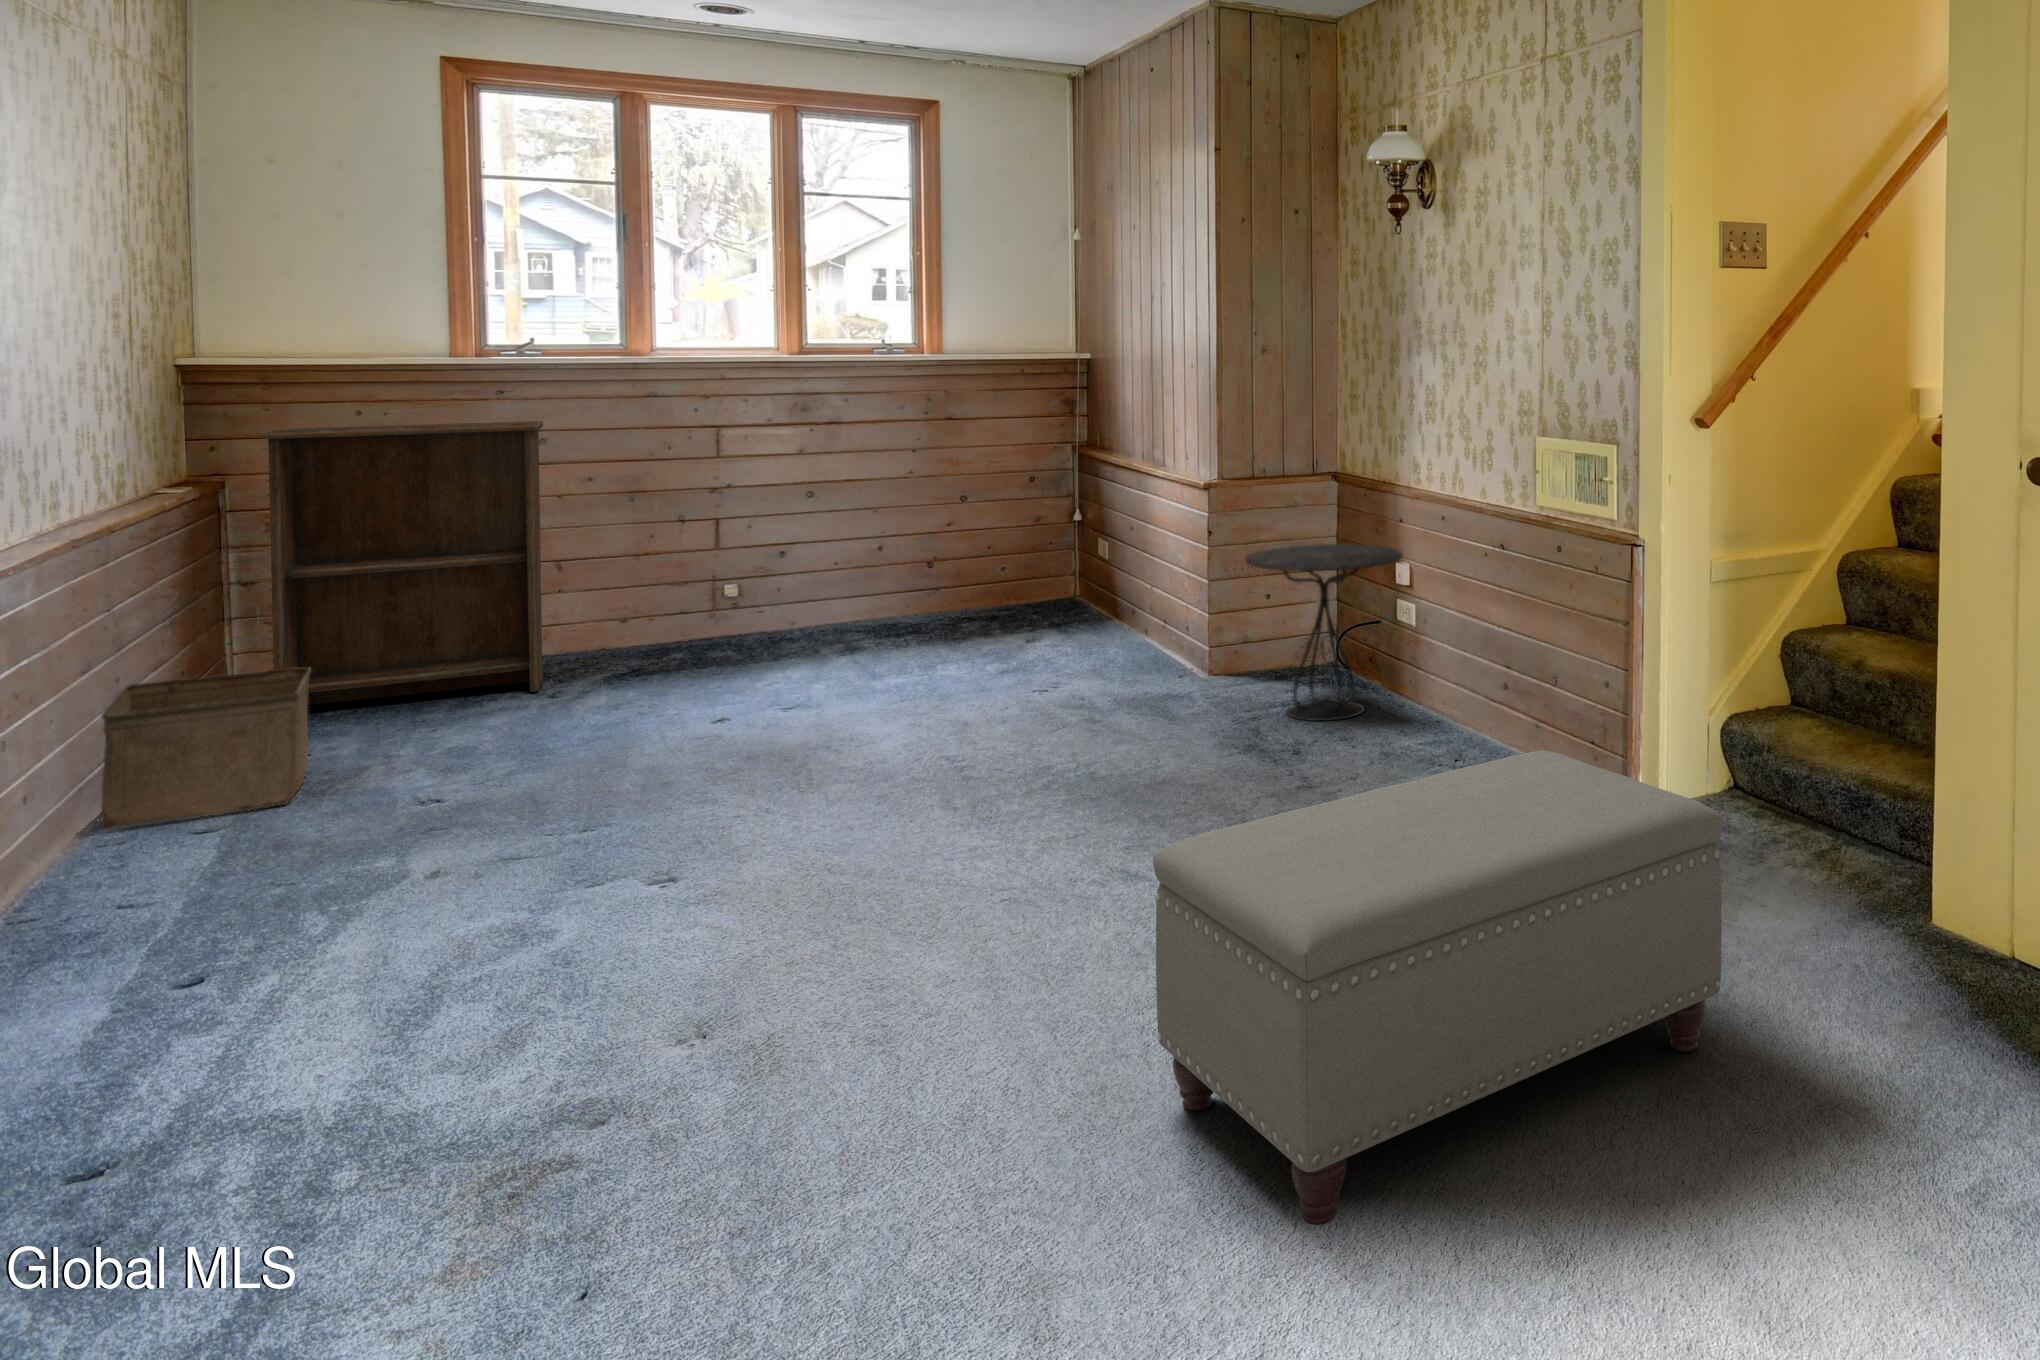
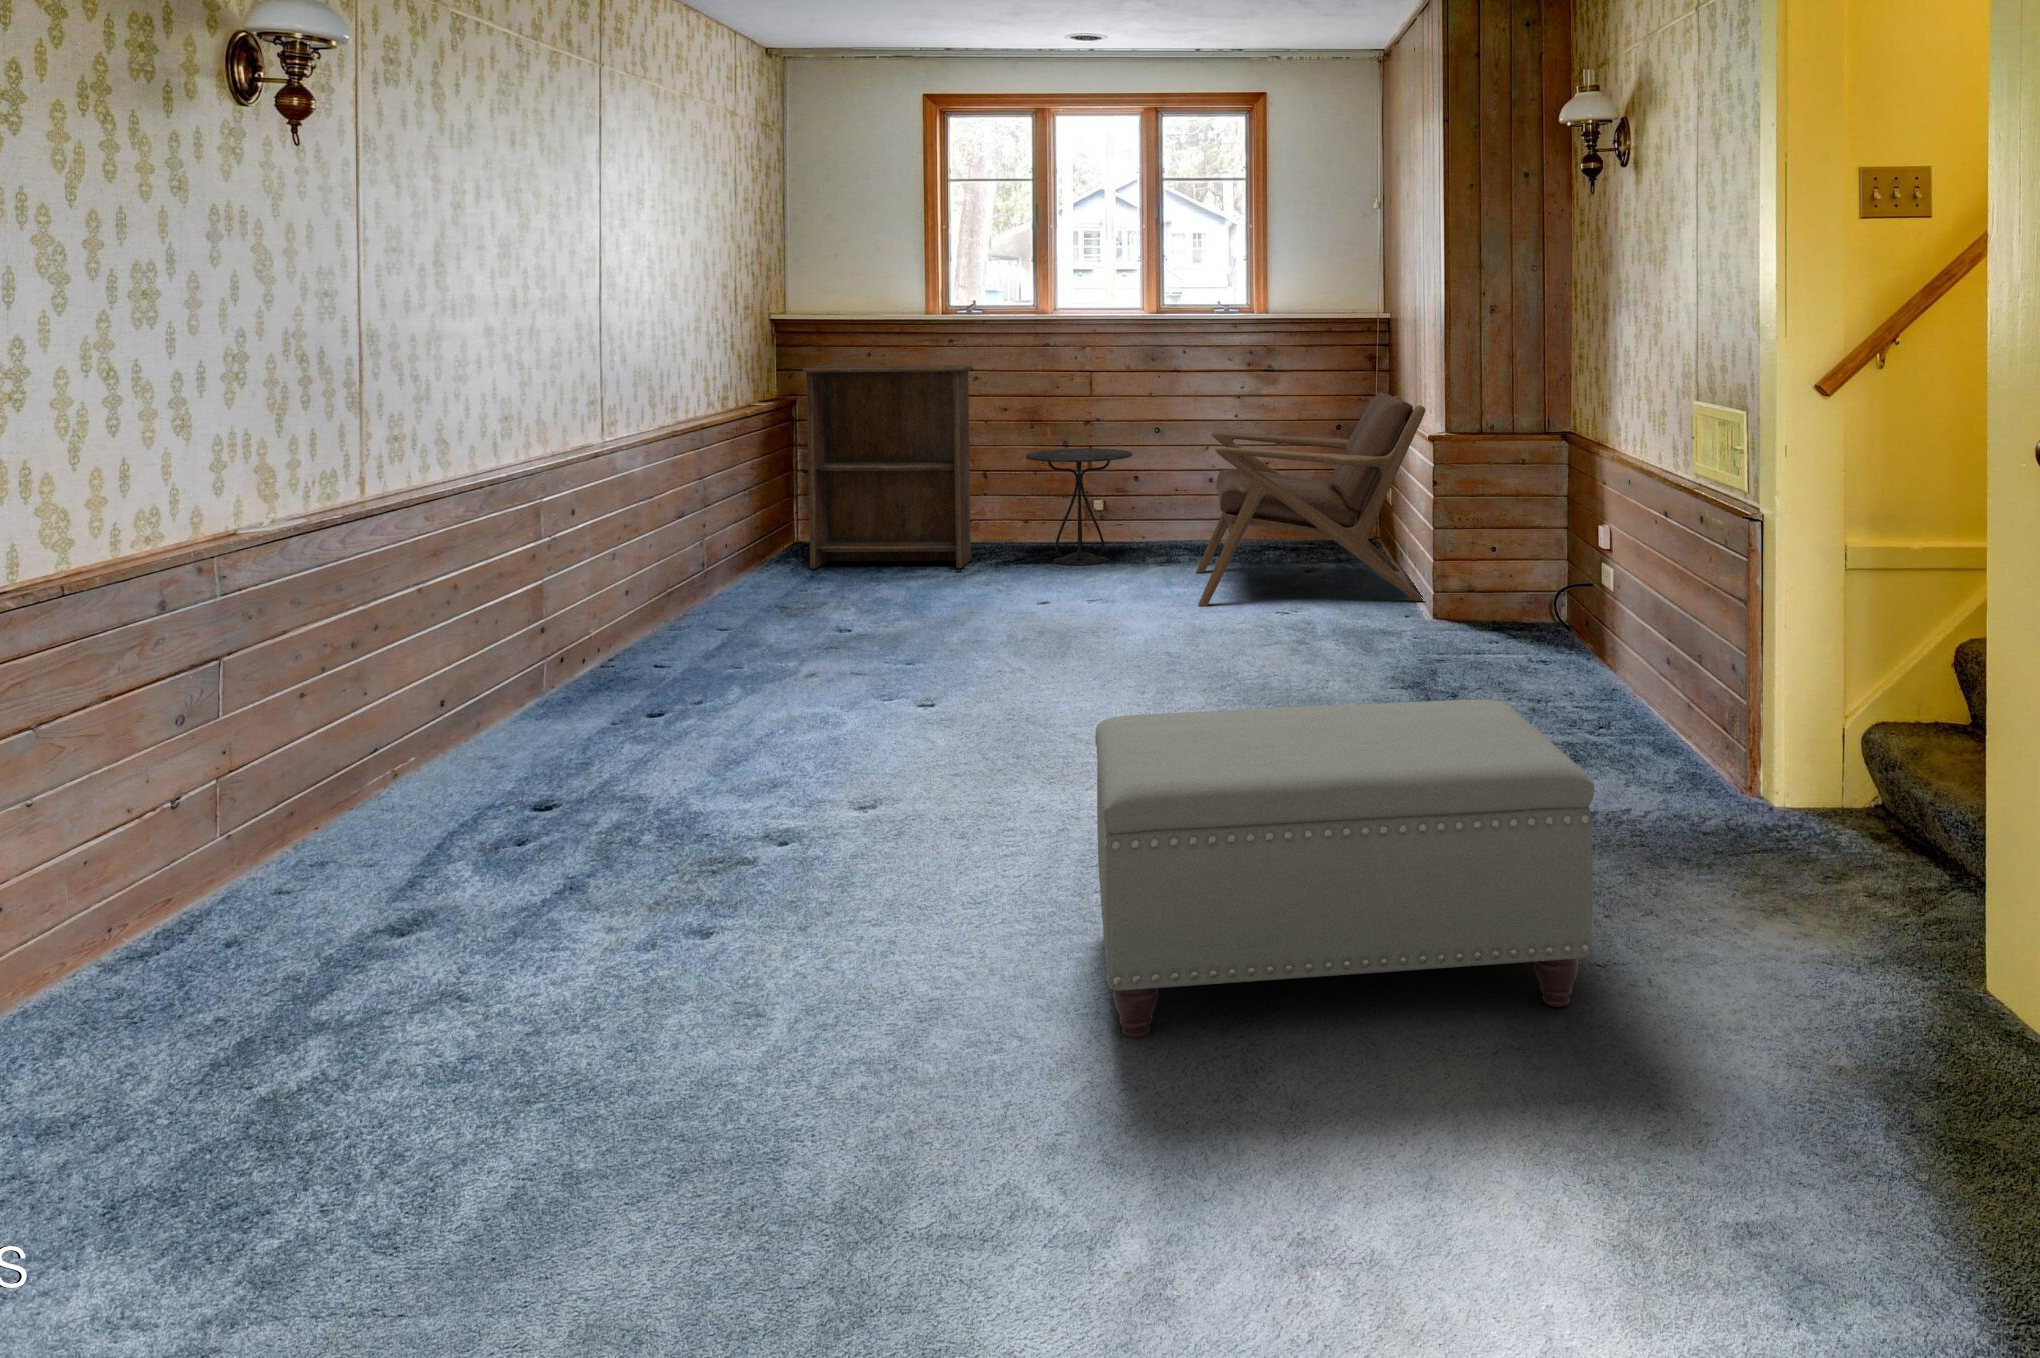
lounge chair: none [880,438,1177,699] -> present [1196,392,1425,606]
side table: present [1245,544,1402,721] -> present [1026,449,1132,565]
storage bin: present [101,667,310,831] -> none [684,531,804,624]

